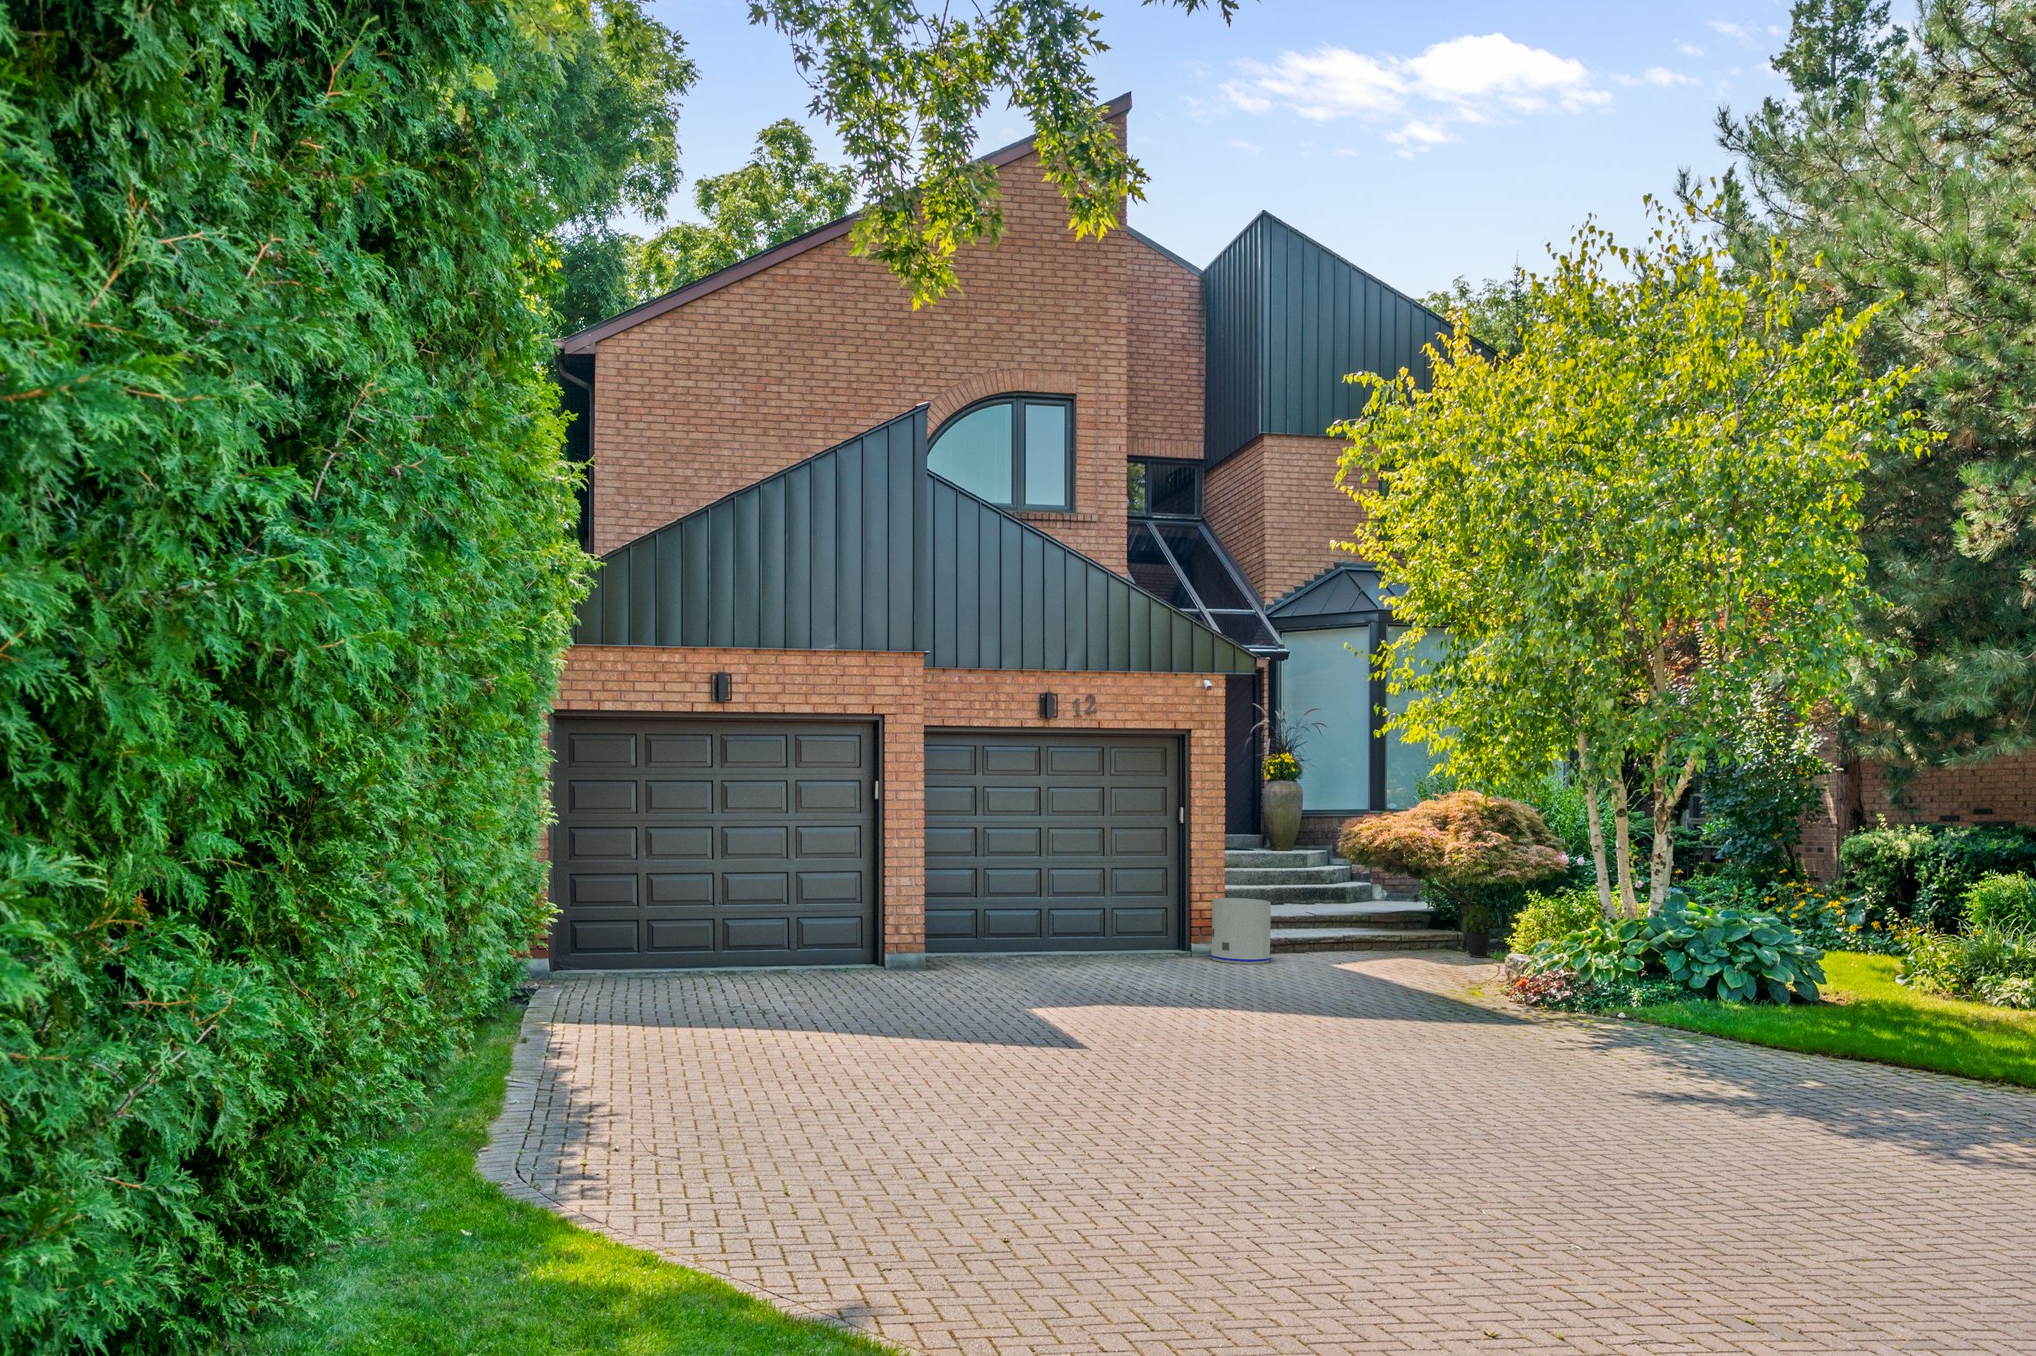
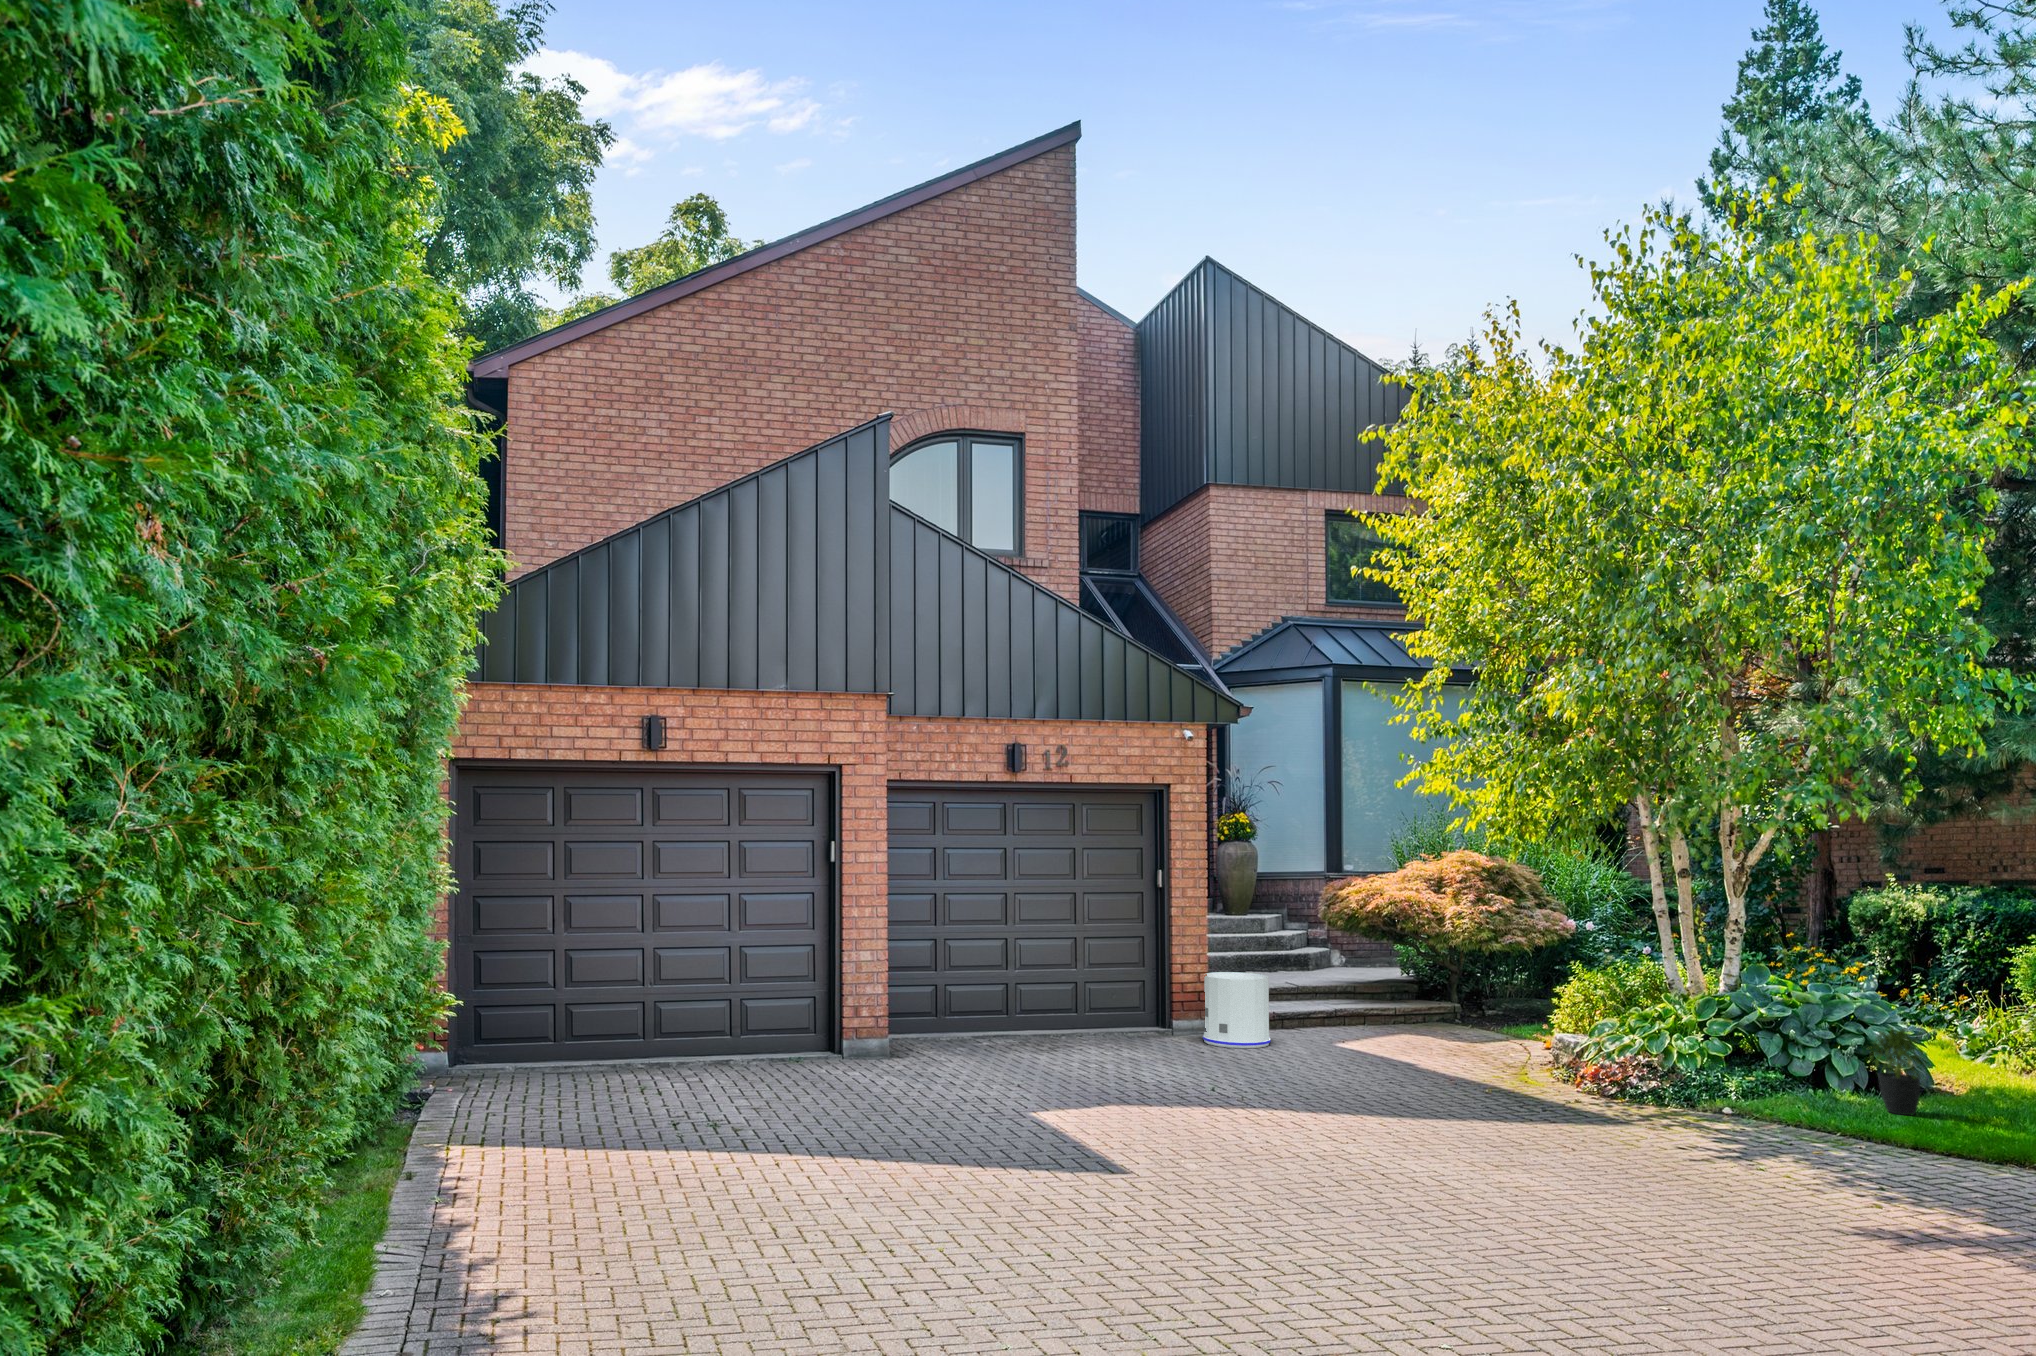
potted plant: present [1463,902,1495,958] -> present [1869,1027,1926,1115]

